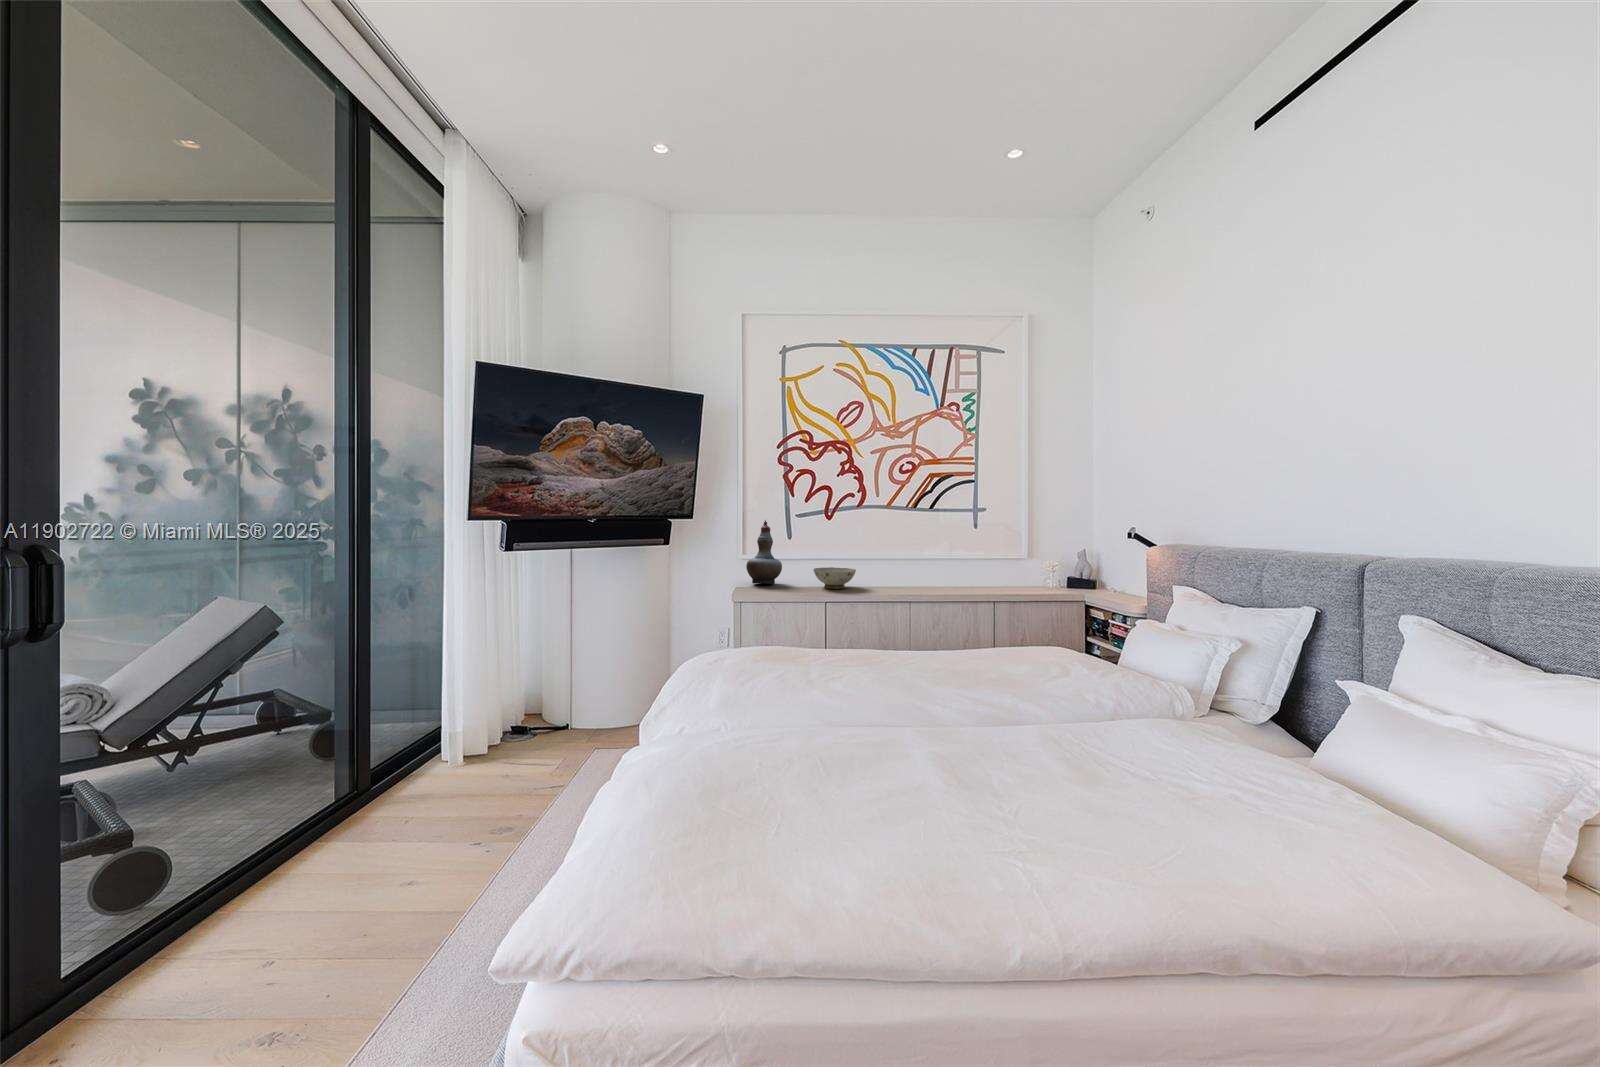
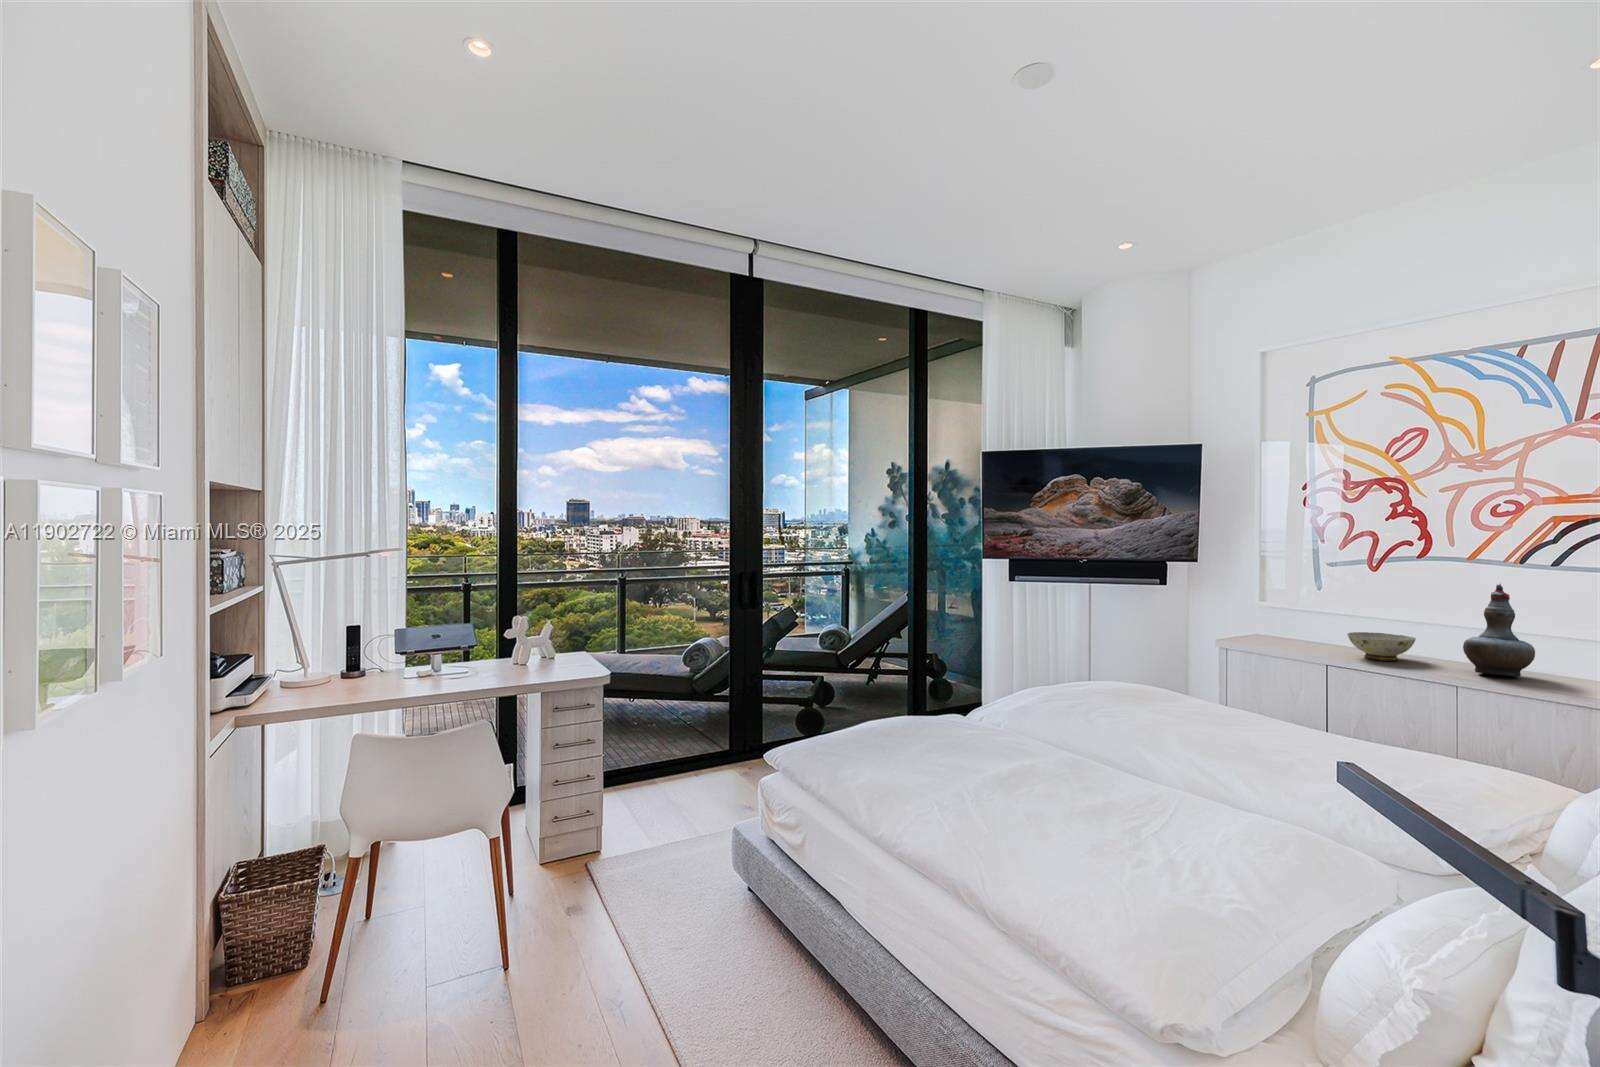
decorative vase: present [746,520,782,584] -> present [1463,584,1535,677]

